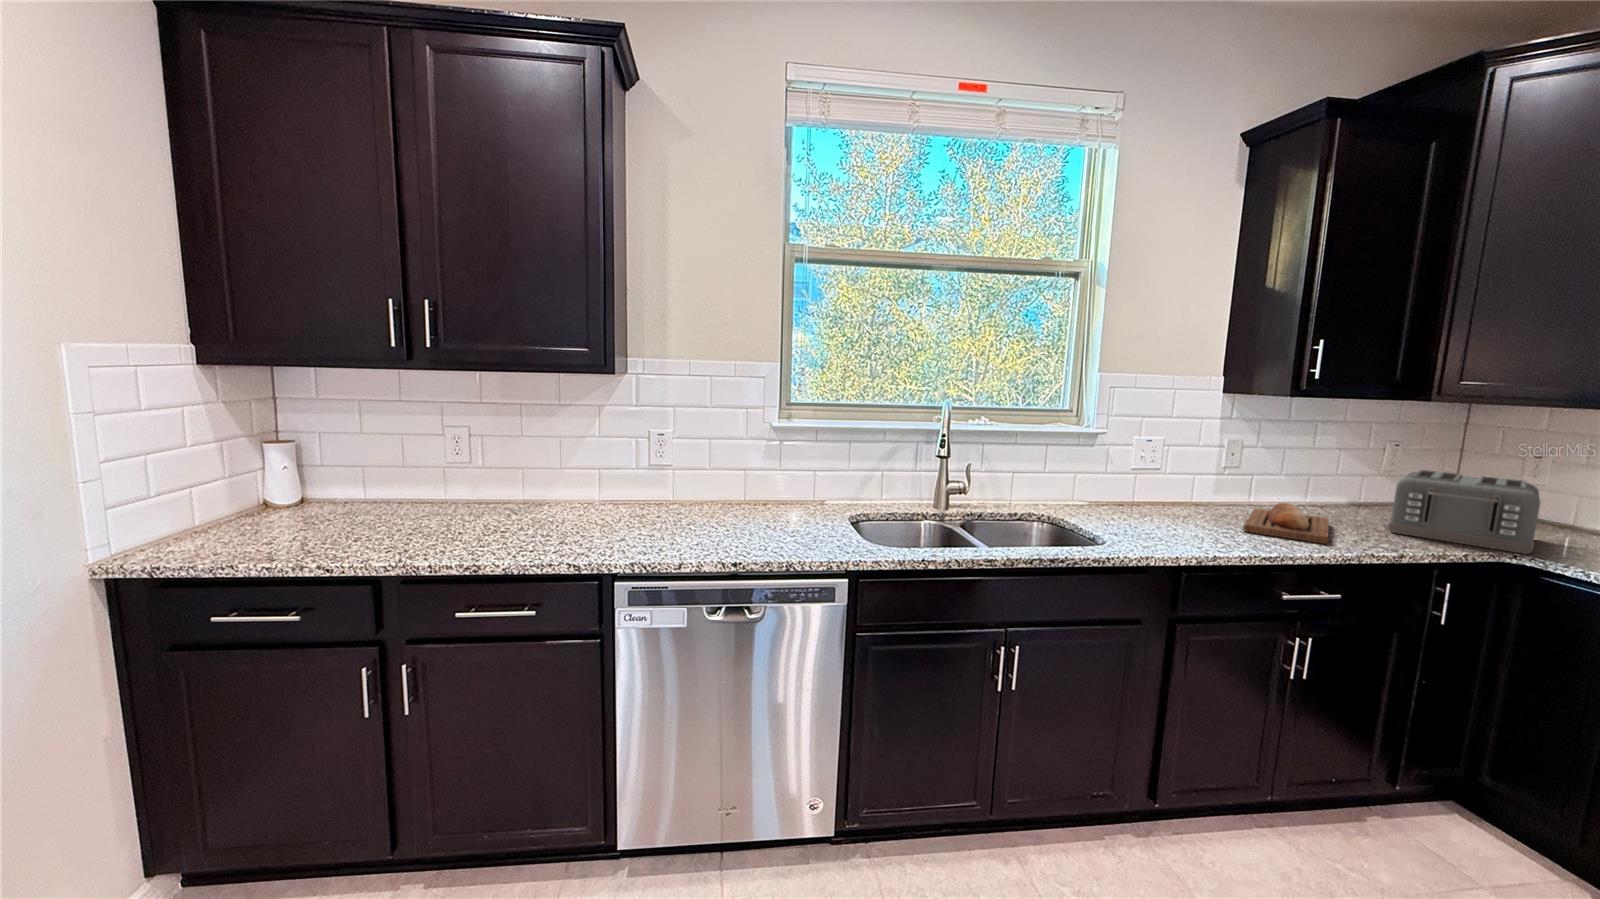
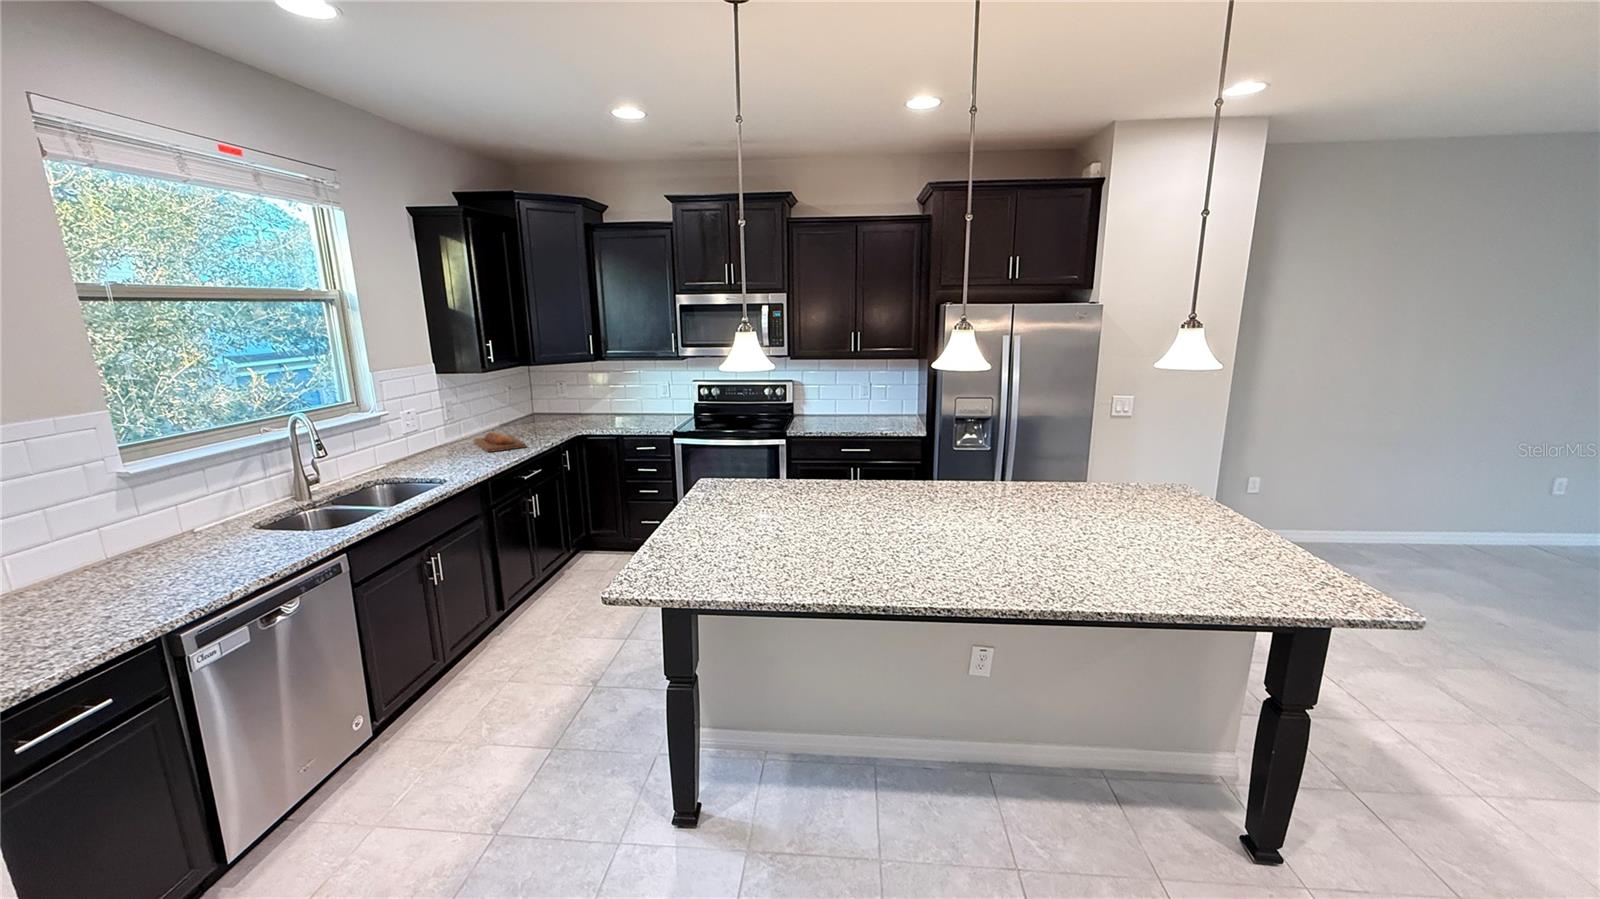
toaster: present [1388,470,1540,554] -> none [526,398,583,434]

